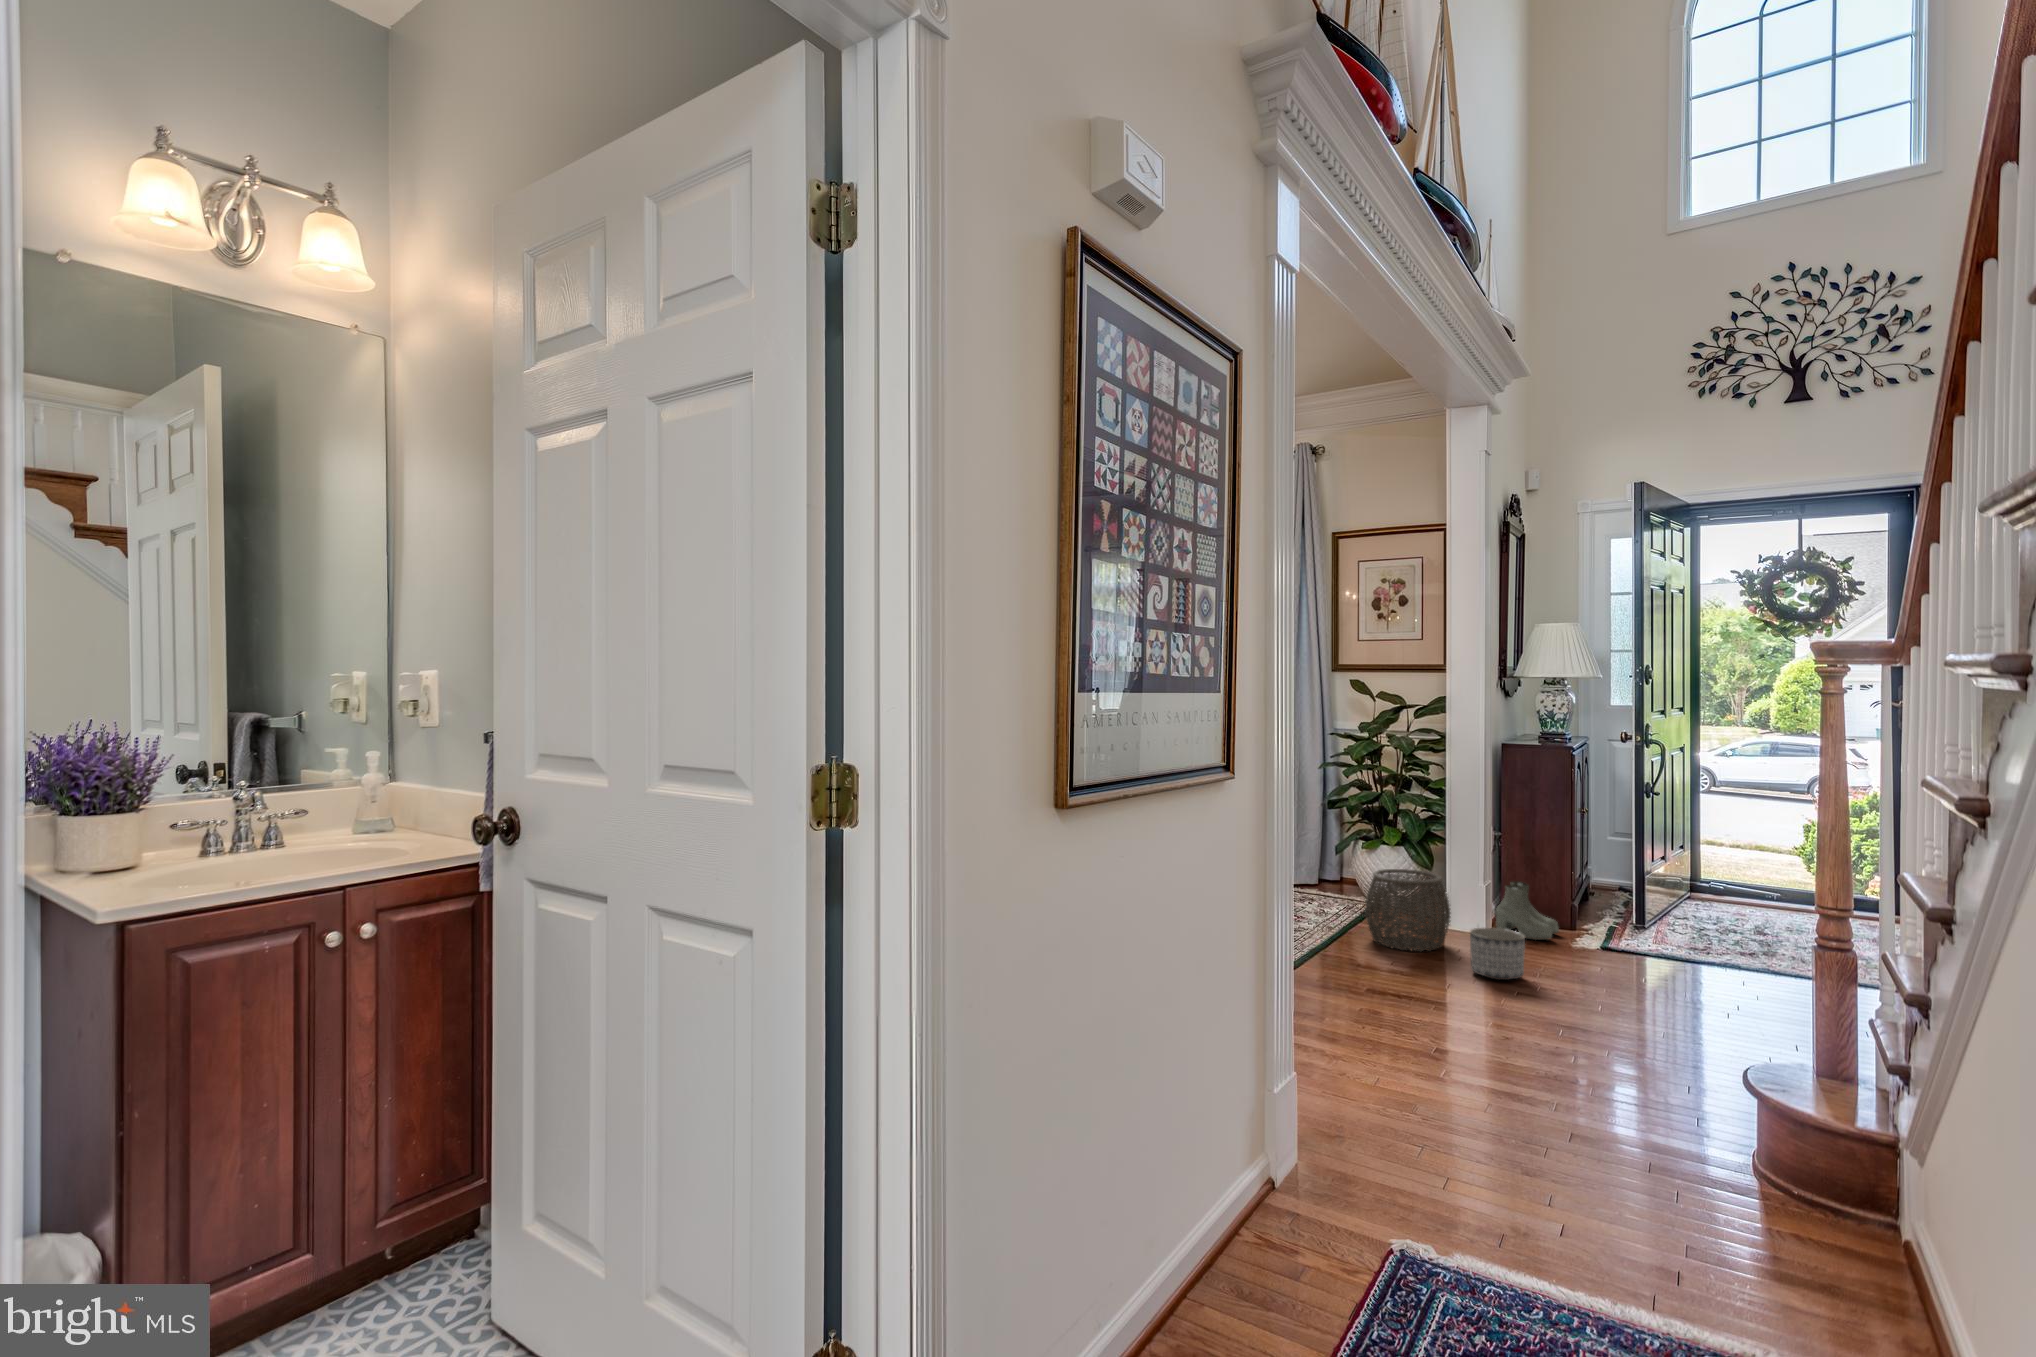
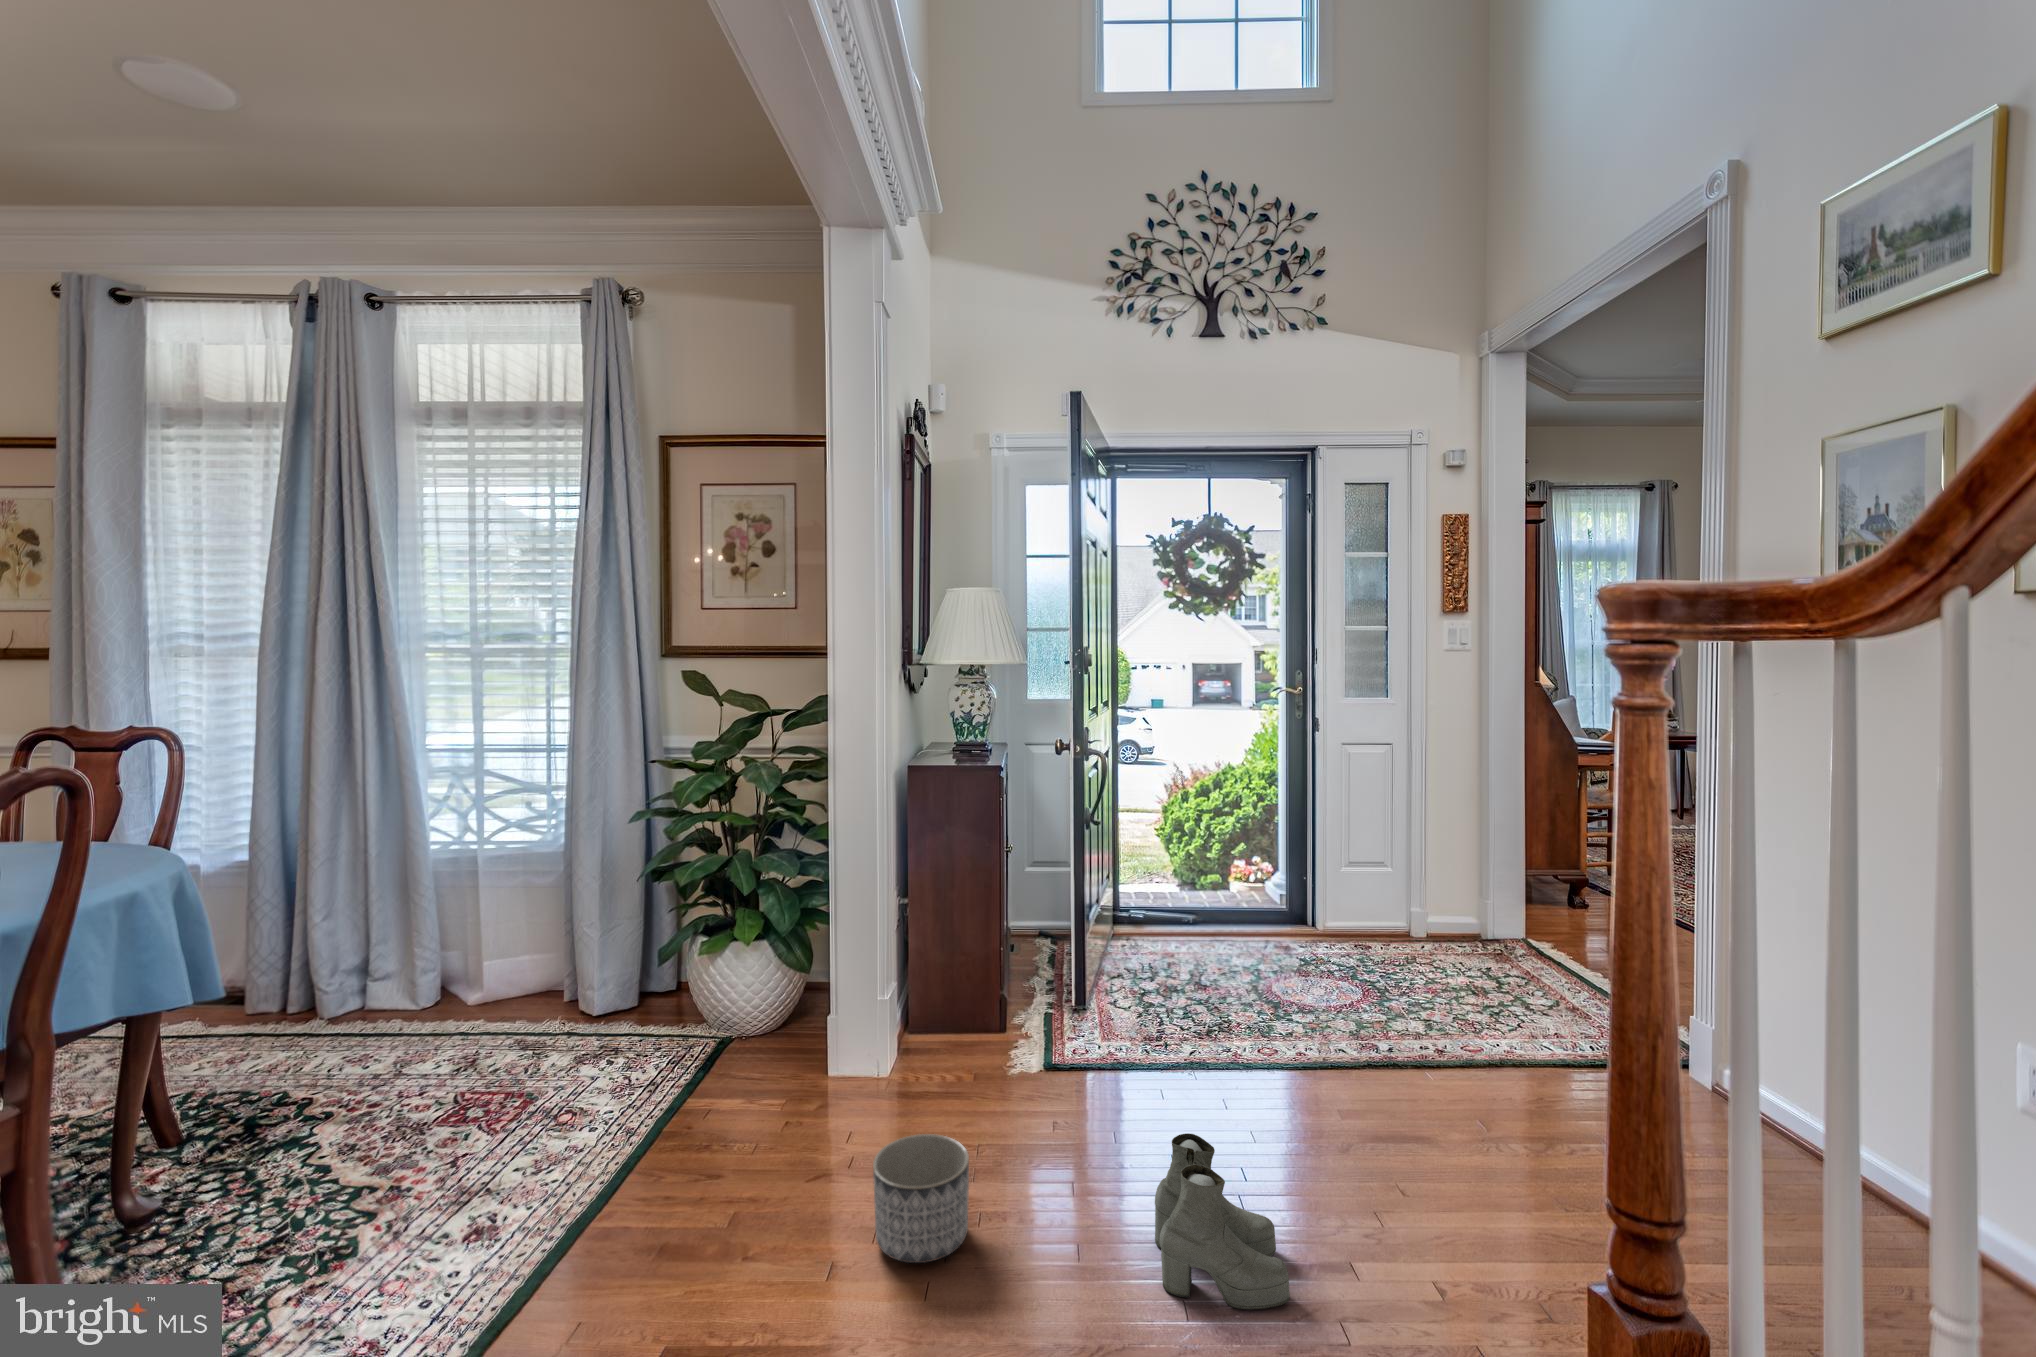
woven basket: present [1365,869,1451,951] -> none [682,1013,839,1197]
boots: present [1496,881,1559,940] -> present [1155,1133,1290,1310]

